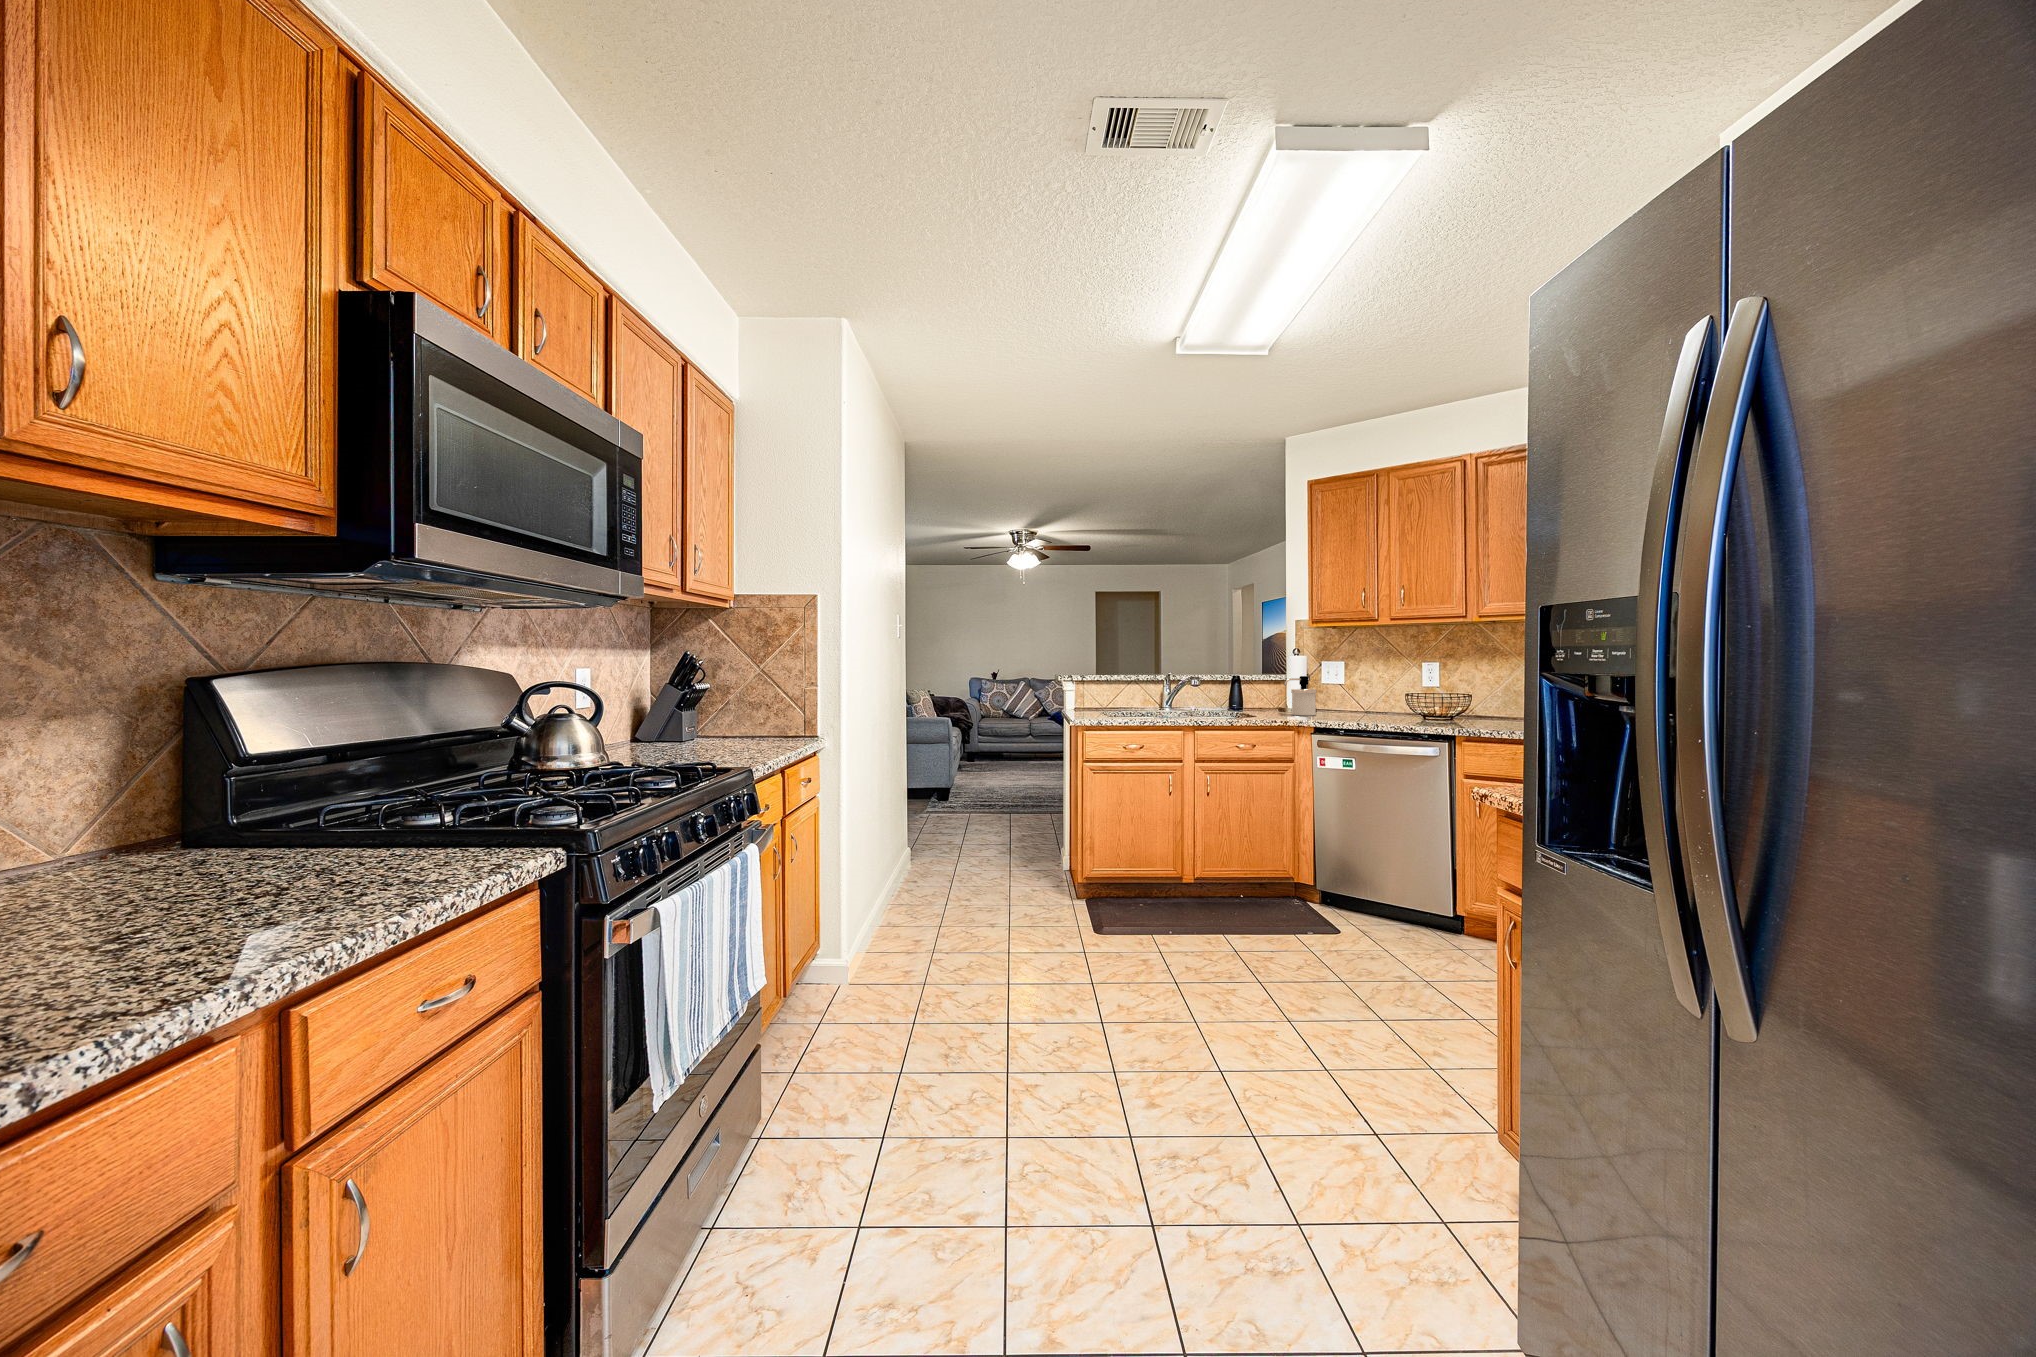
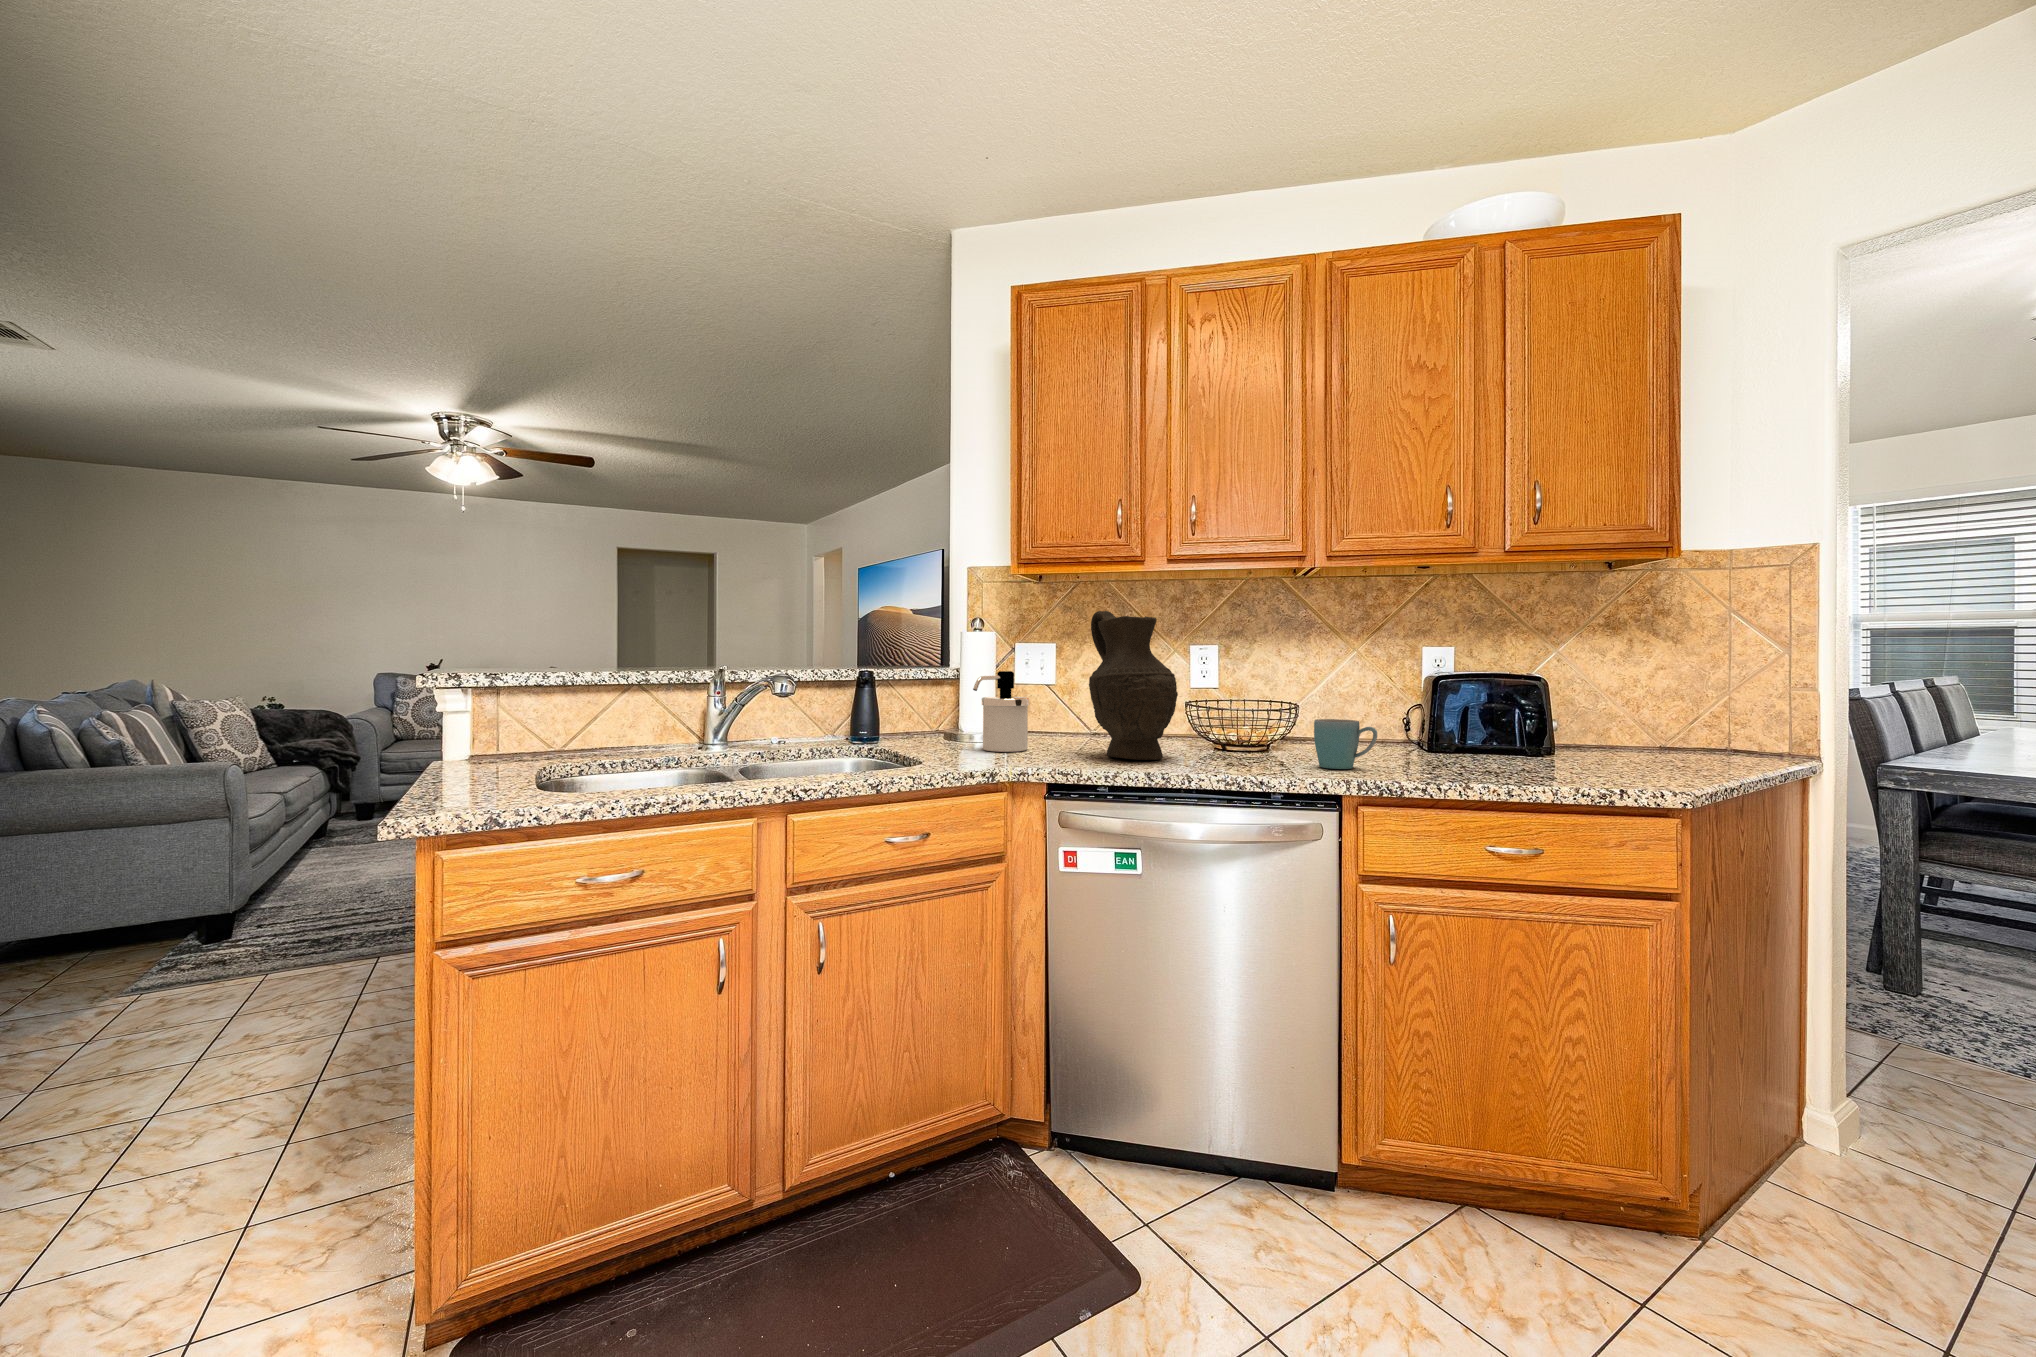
decorative vase: none [1340,646,1387,719] -> present [1089,611,1178,760]
mug: none [1450,700,1480,724] -> present [1314,719,1377,769]

